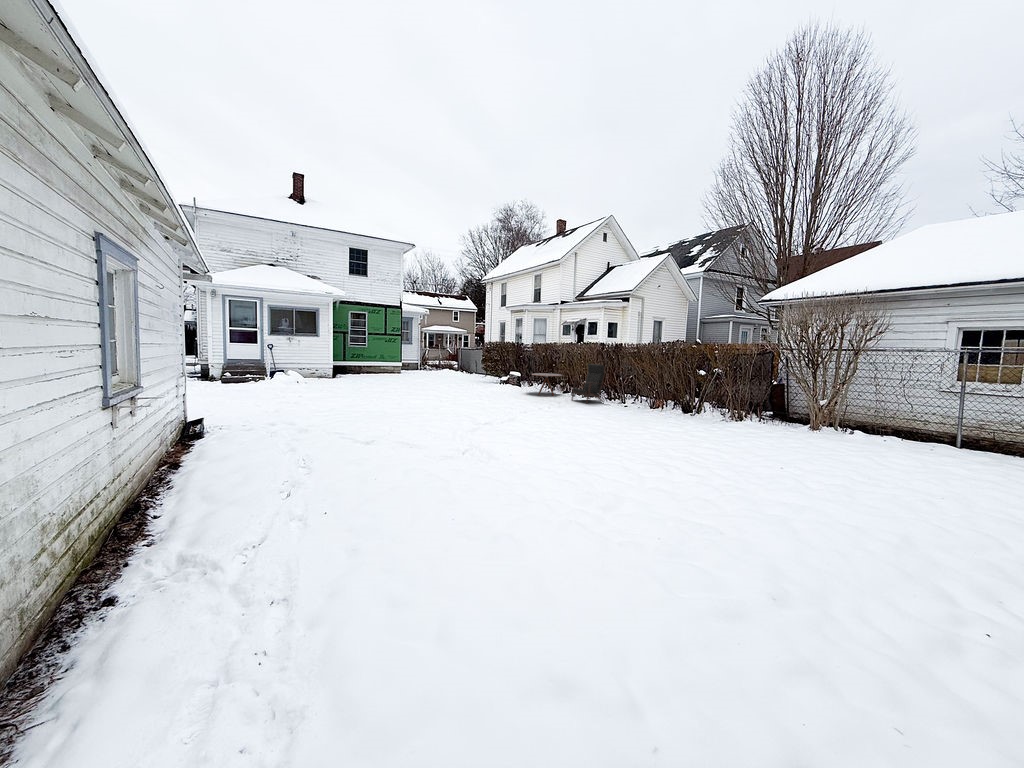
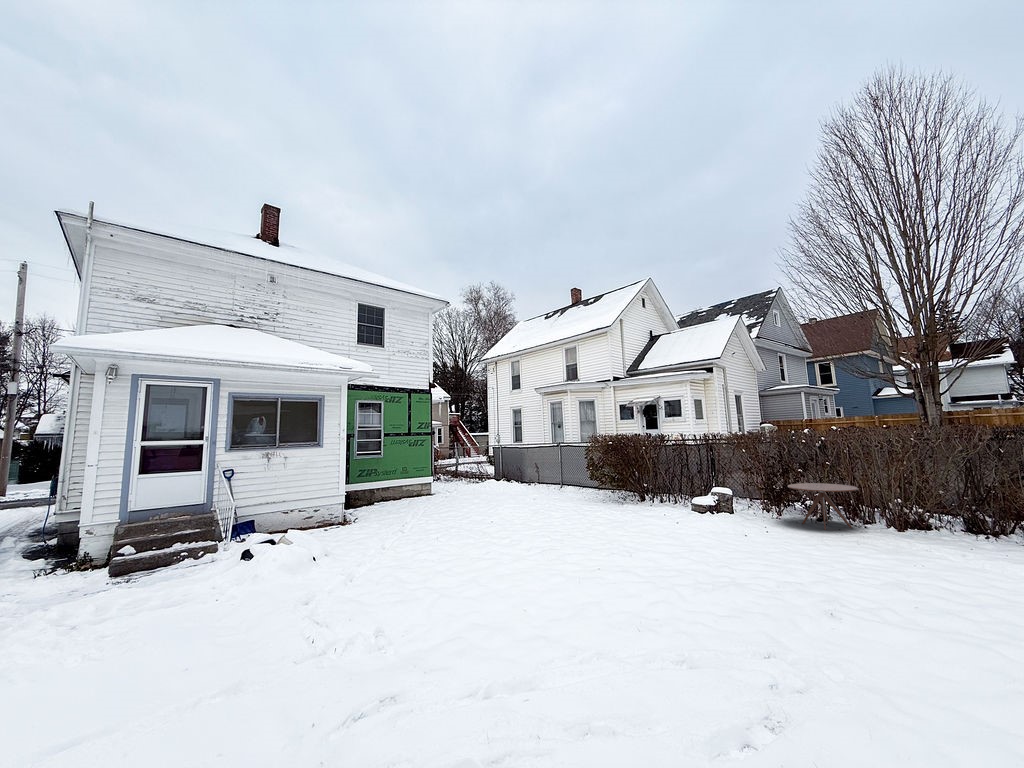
lounge chair: present [572,364,605,403] -> none [923,461,1005,546]

